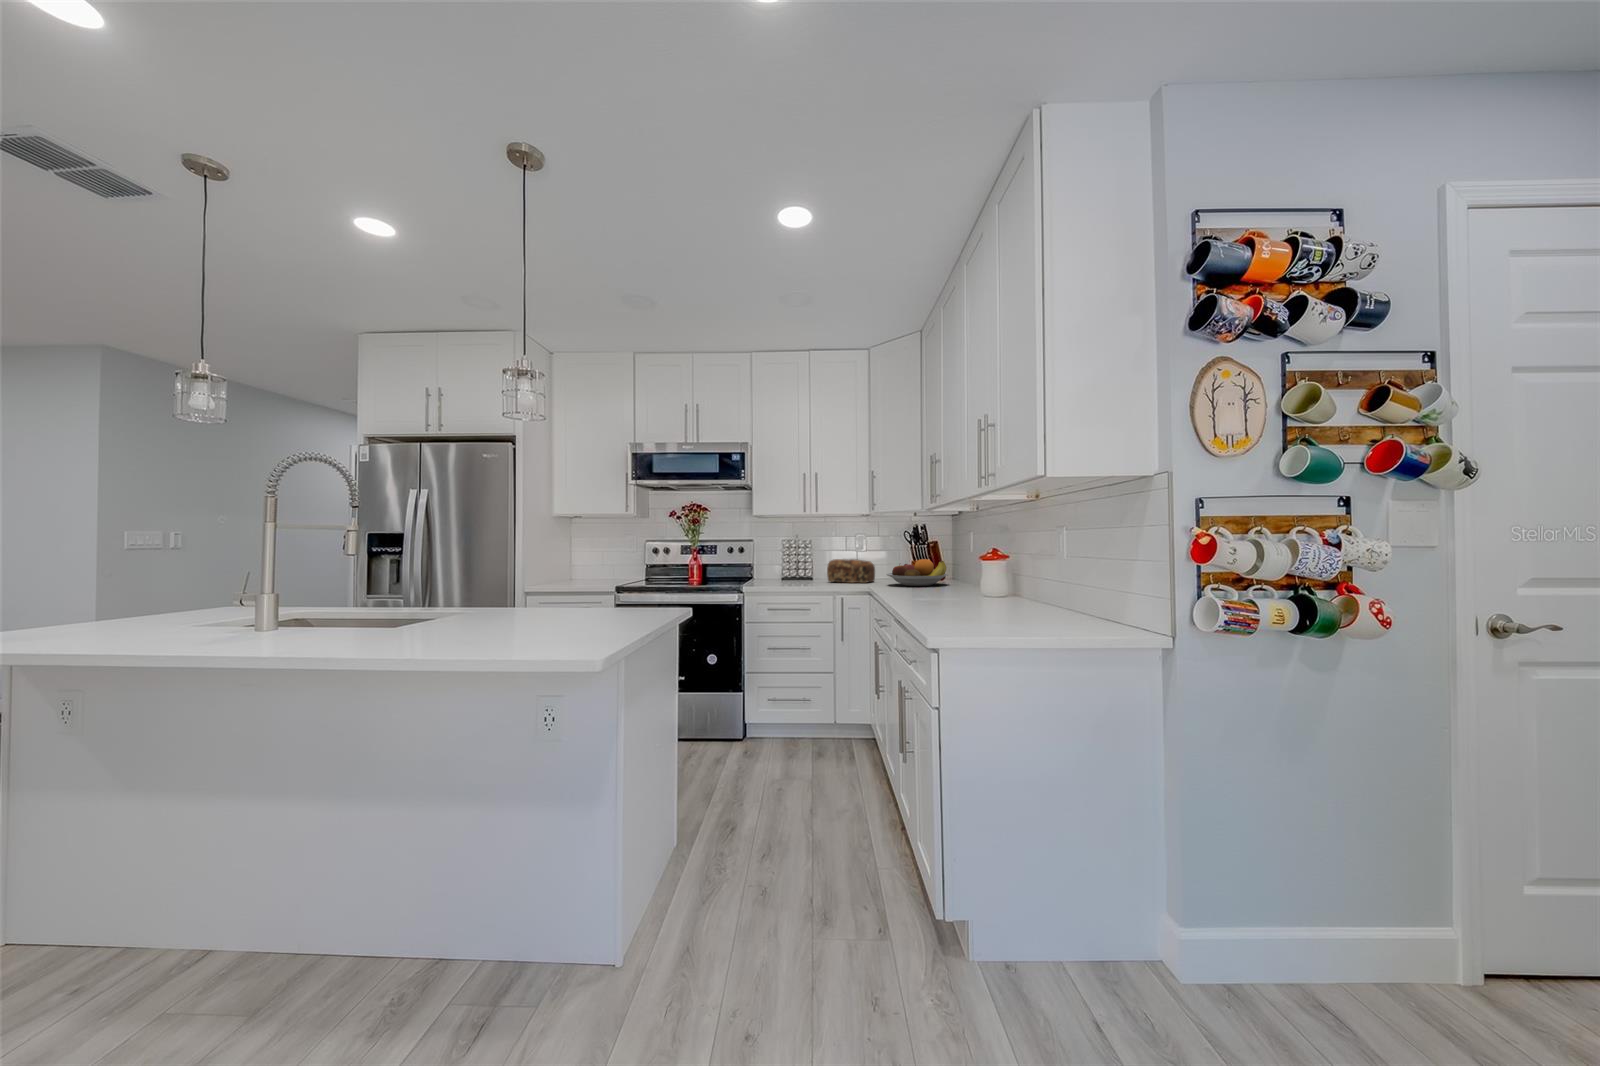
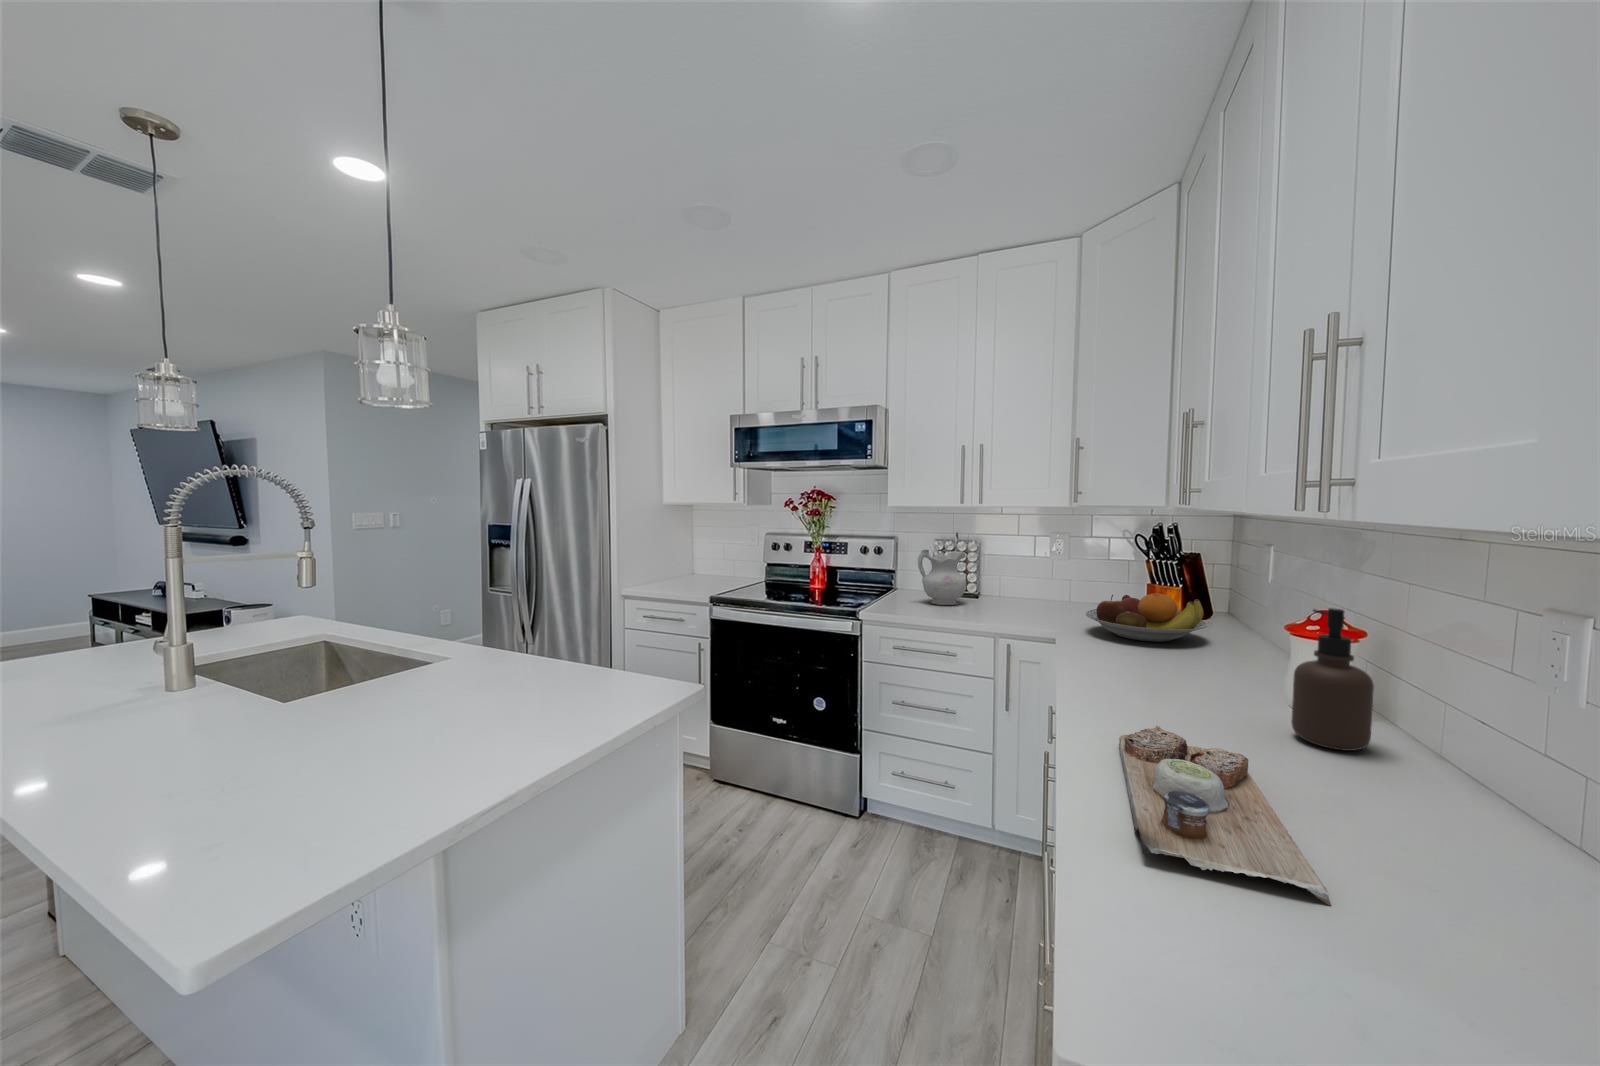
soap dispenser: none [992,539,1020,599] -> present [1292,608,1374,751]
ceramic pitcher: none [773,545,806,583] -> present [918,550,966,605]
bread loaf: present [827,559,875,583] -> none [996,574,1077,616]
cutting board: none [931,593,1013,617] -> present [1119,726,1331,906]

